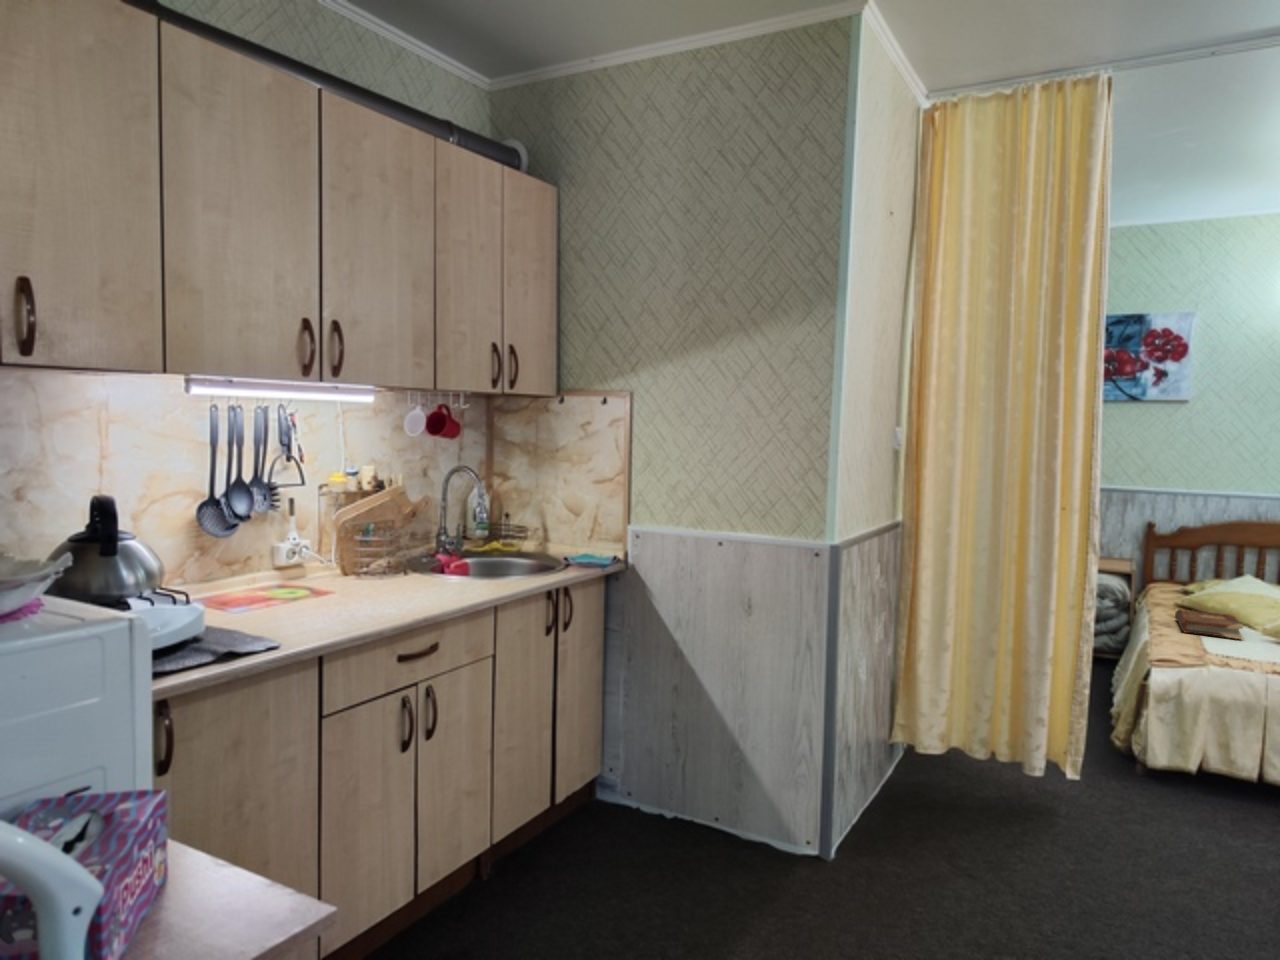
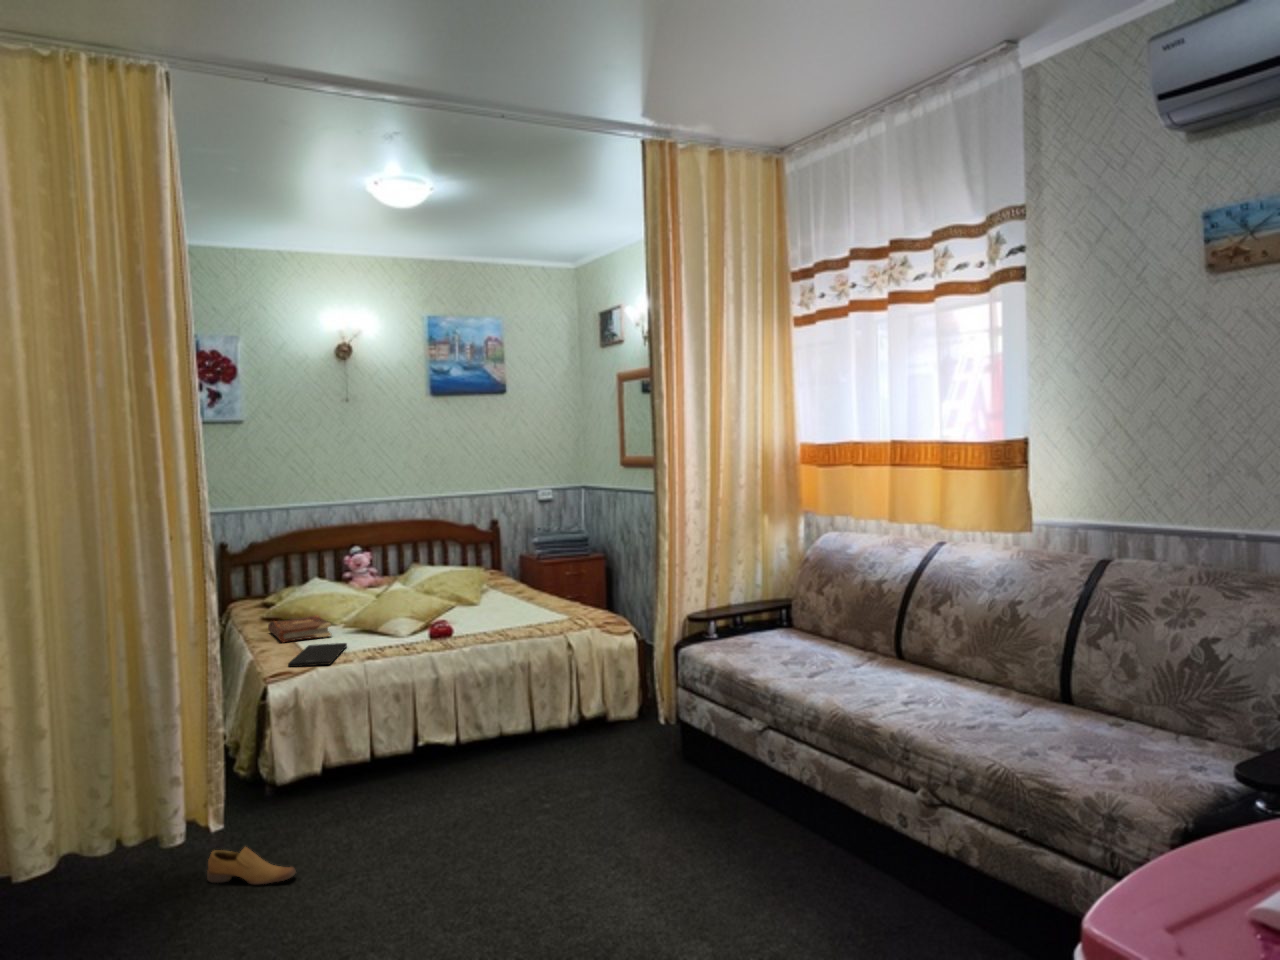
smartphone: none [1178,642,1255,666] -> present [288,643,347,667]
shoe: none [1059,794,1138,848] -> present [207,847,296,884]

